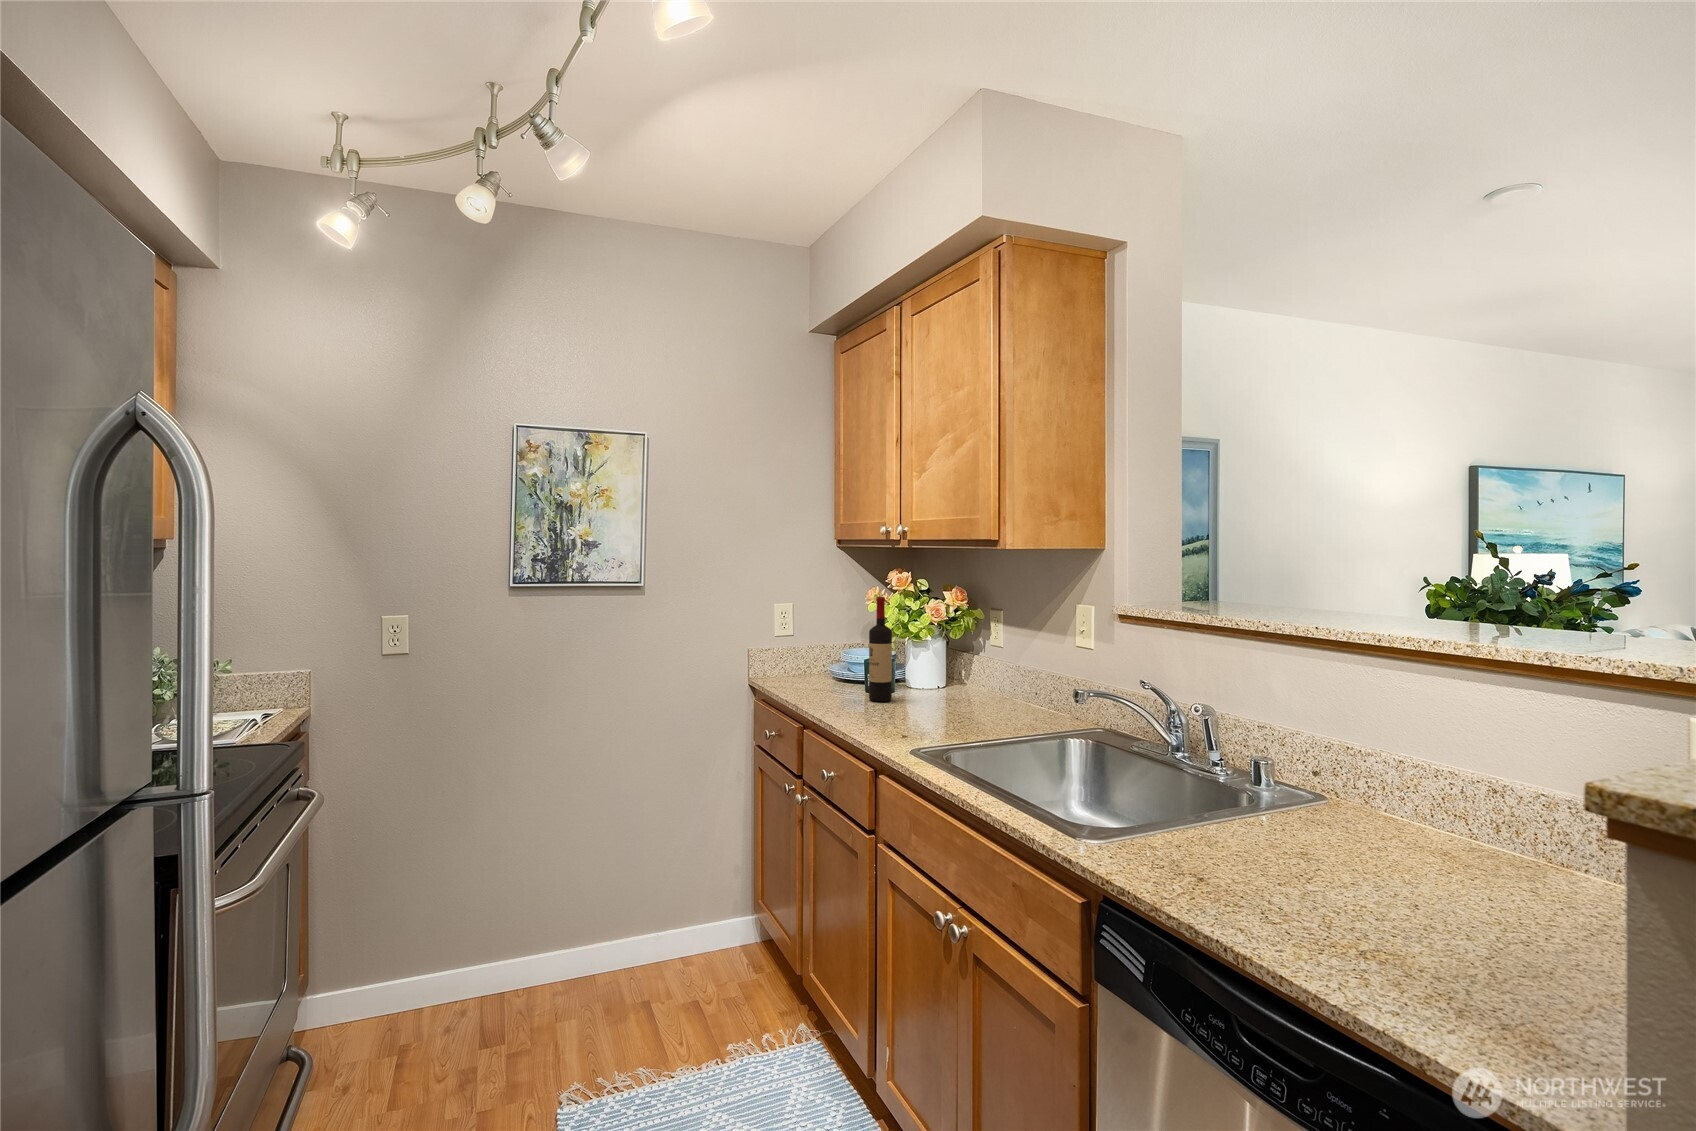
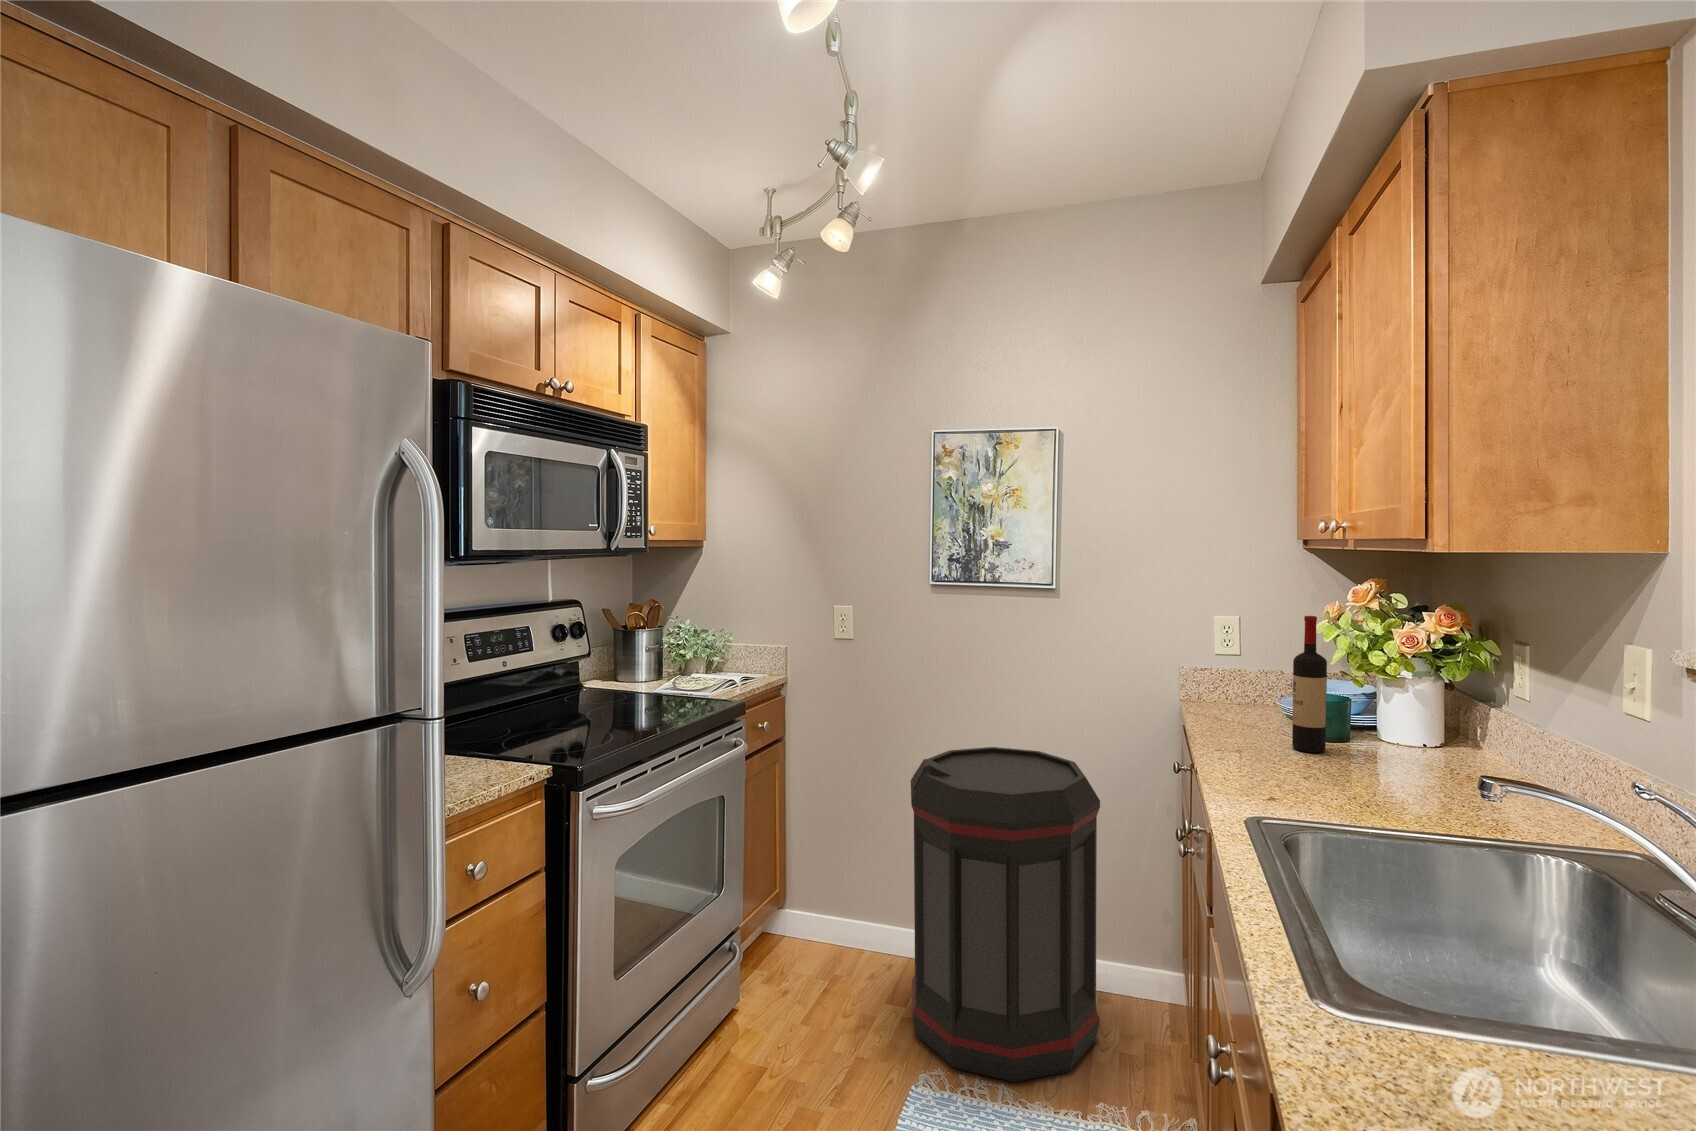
trash can: none [514,745,708,1075] -> present [911,747,1100,1082]

